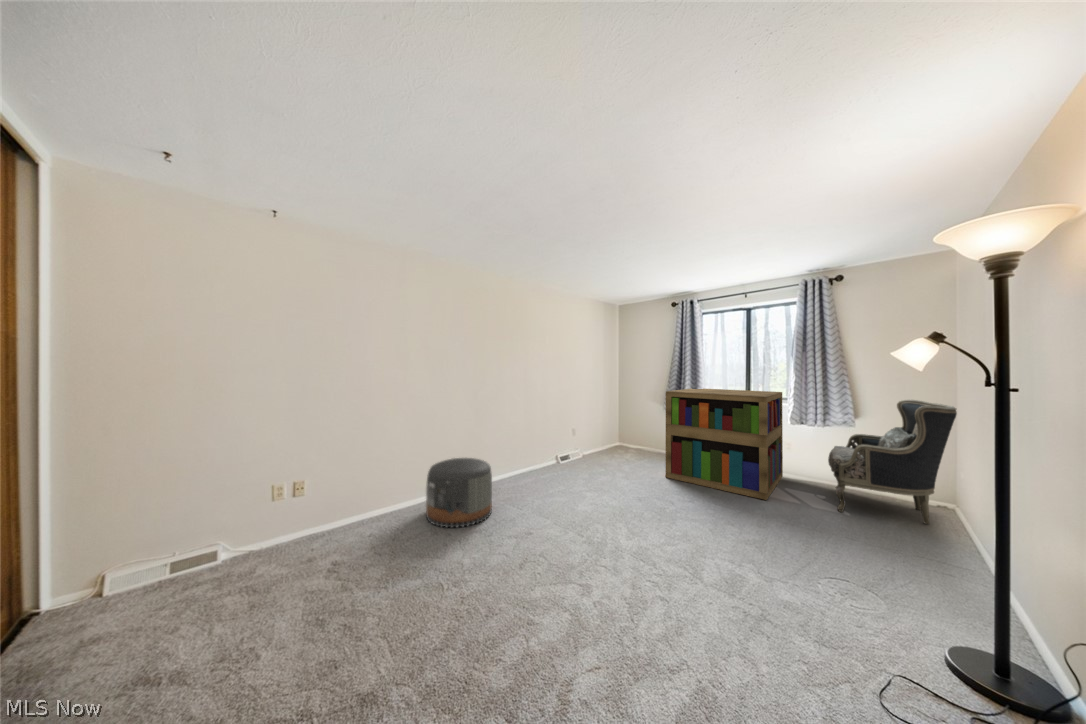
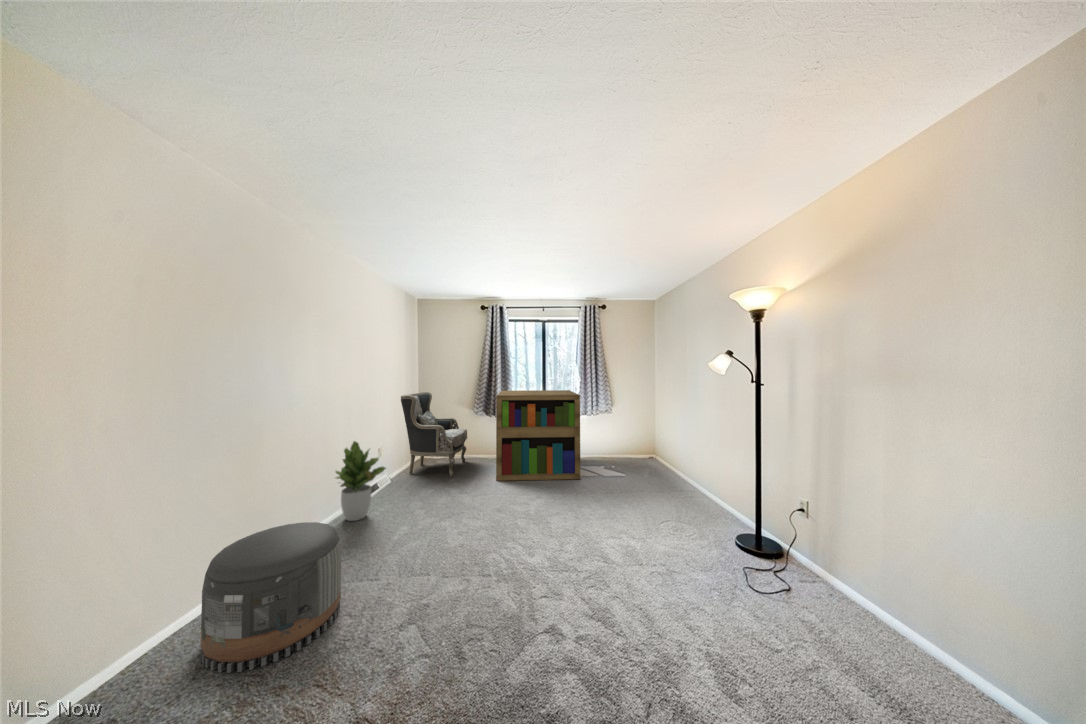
armchair: present [828,400,957,524] -> present [401,392,467,477]
potted plant: none [523,417,559,476] -> present [336,441,385,521]

